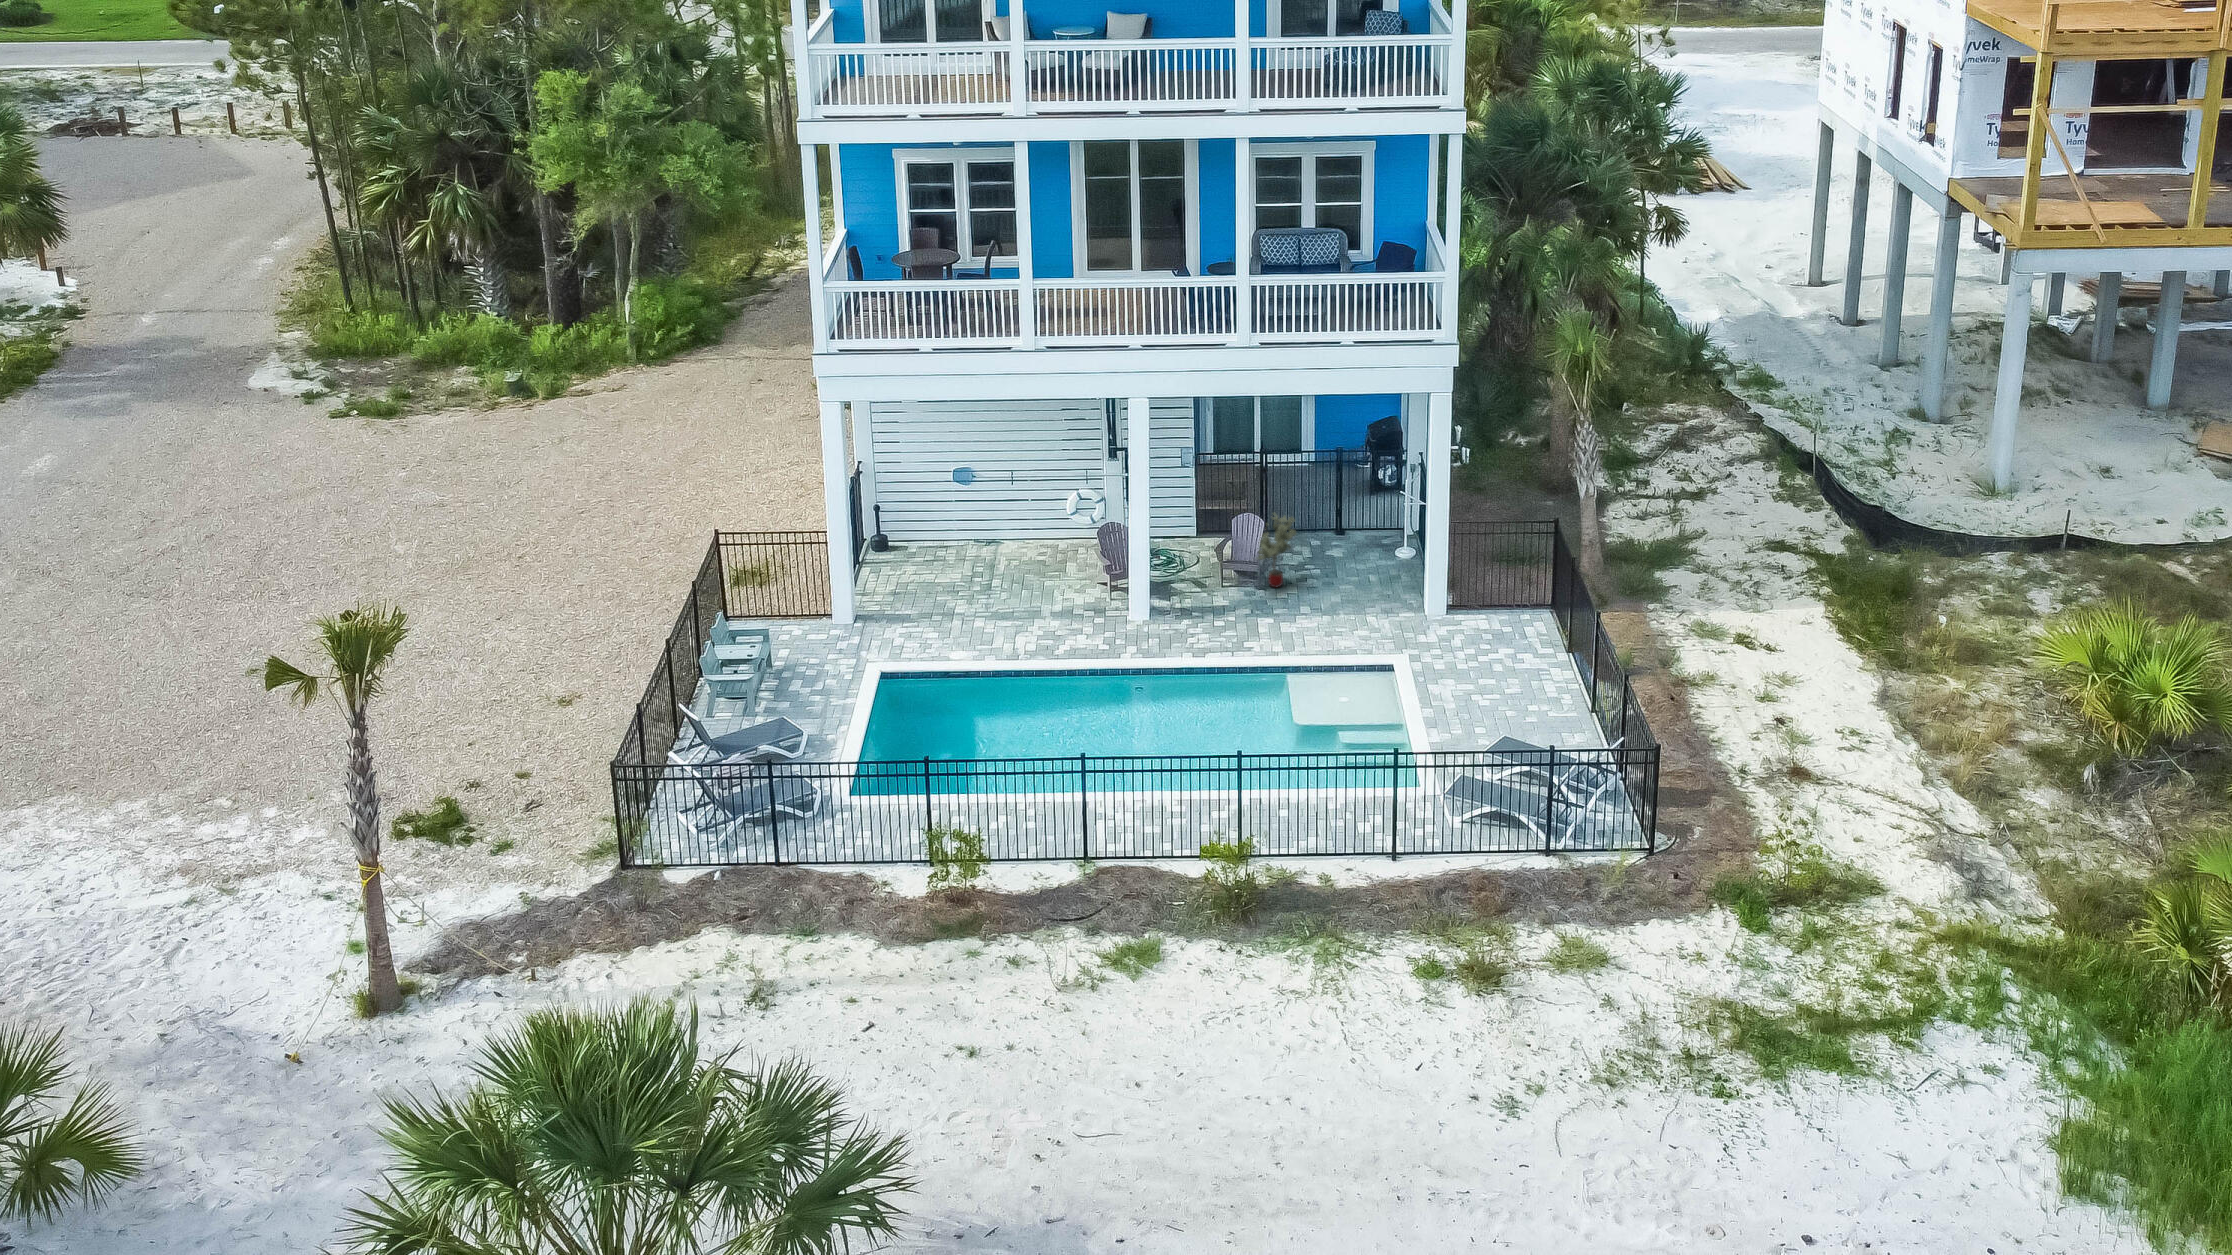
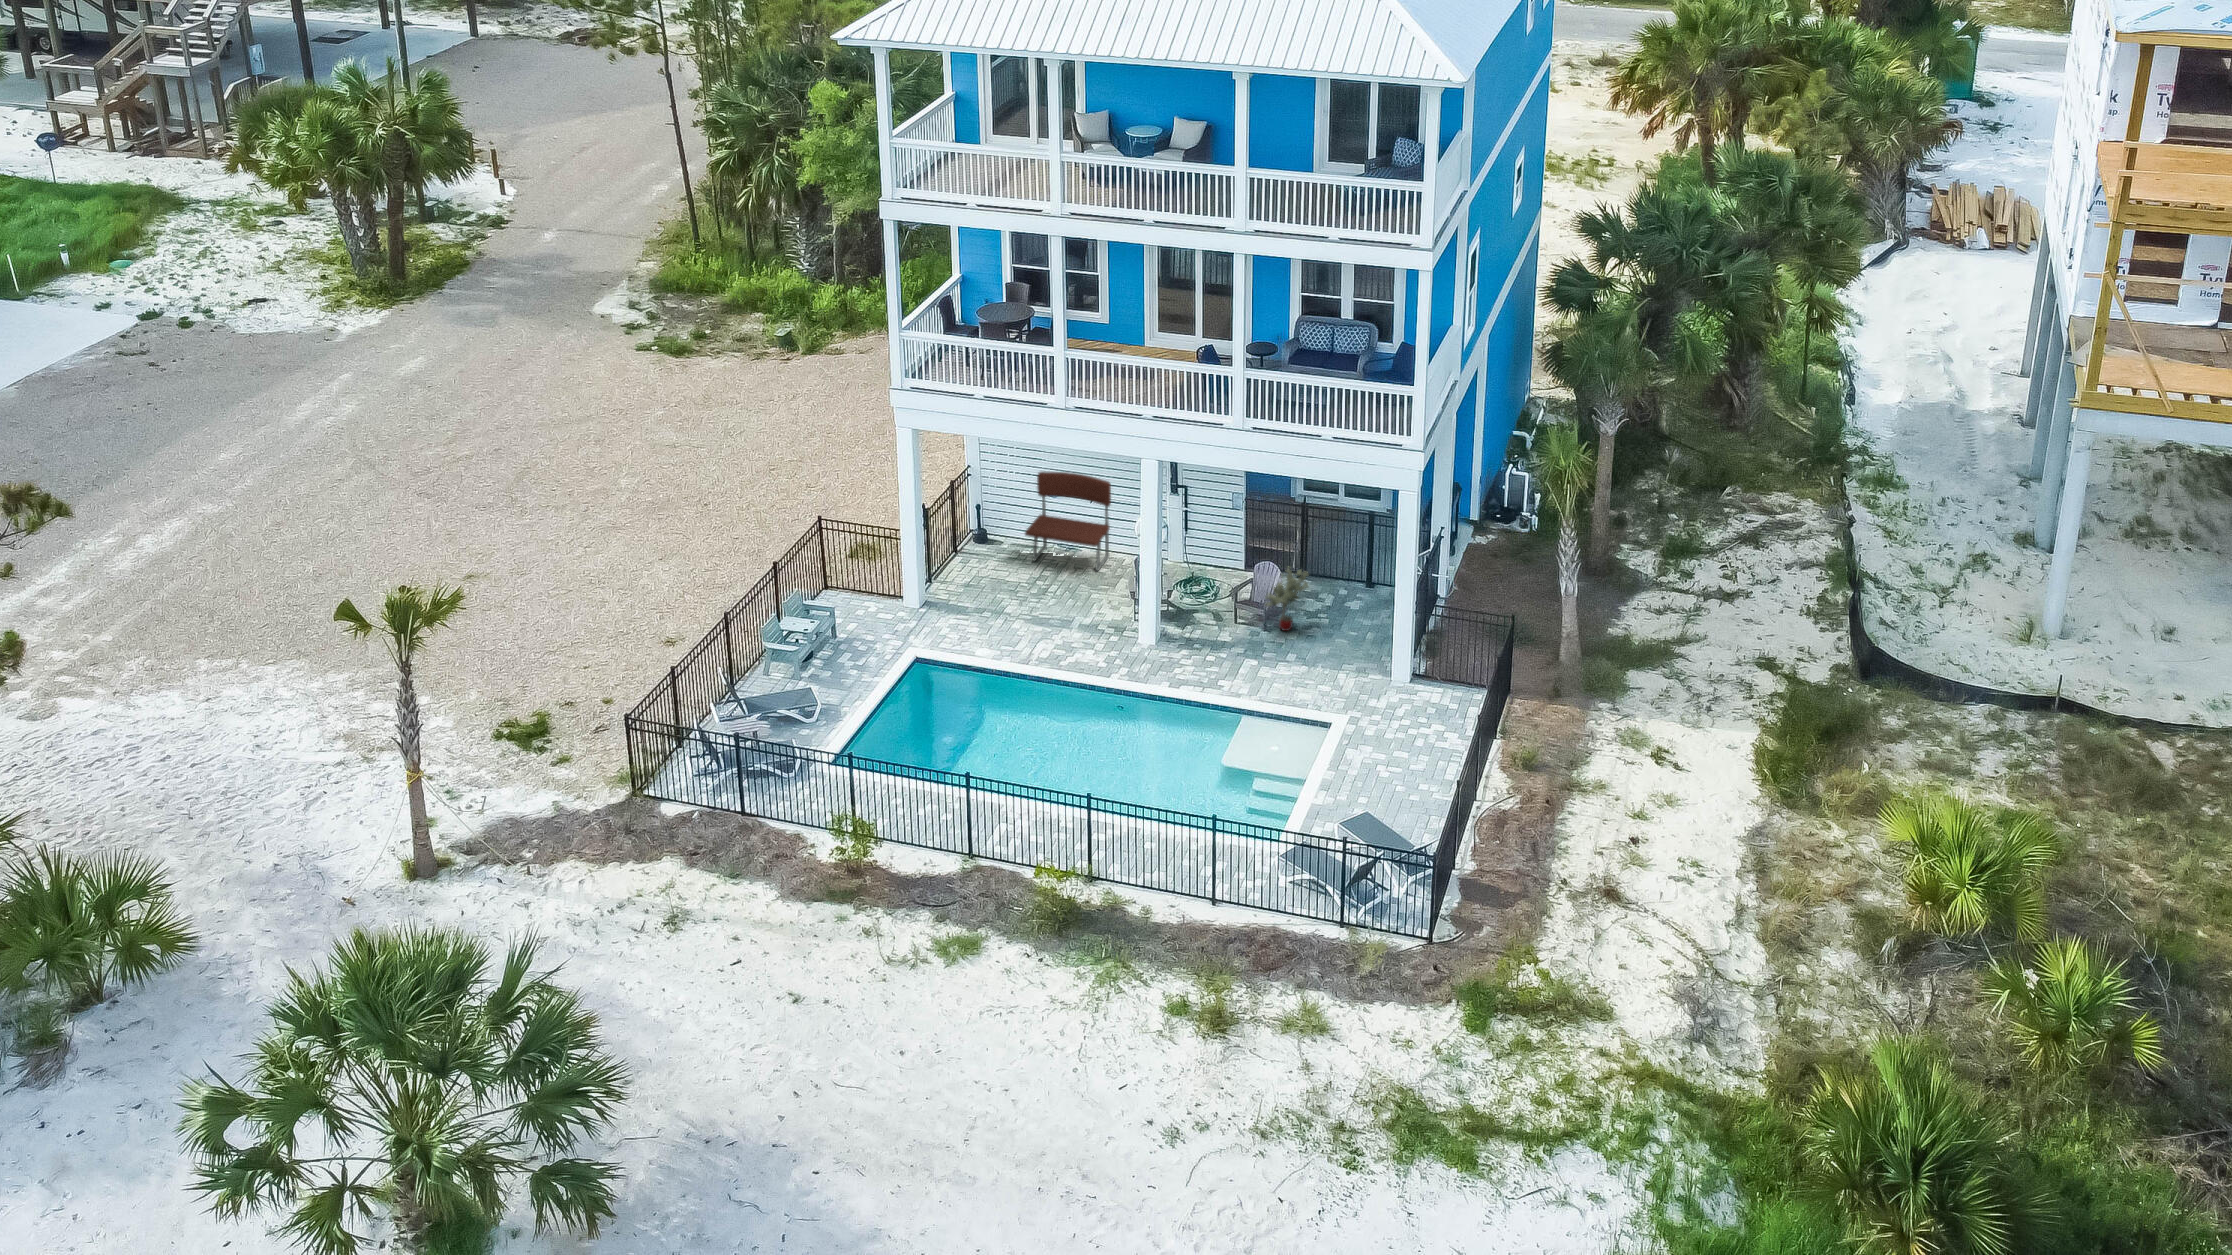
bench: none [945,452,1037,561] -> present [1025,471,1111,571]

